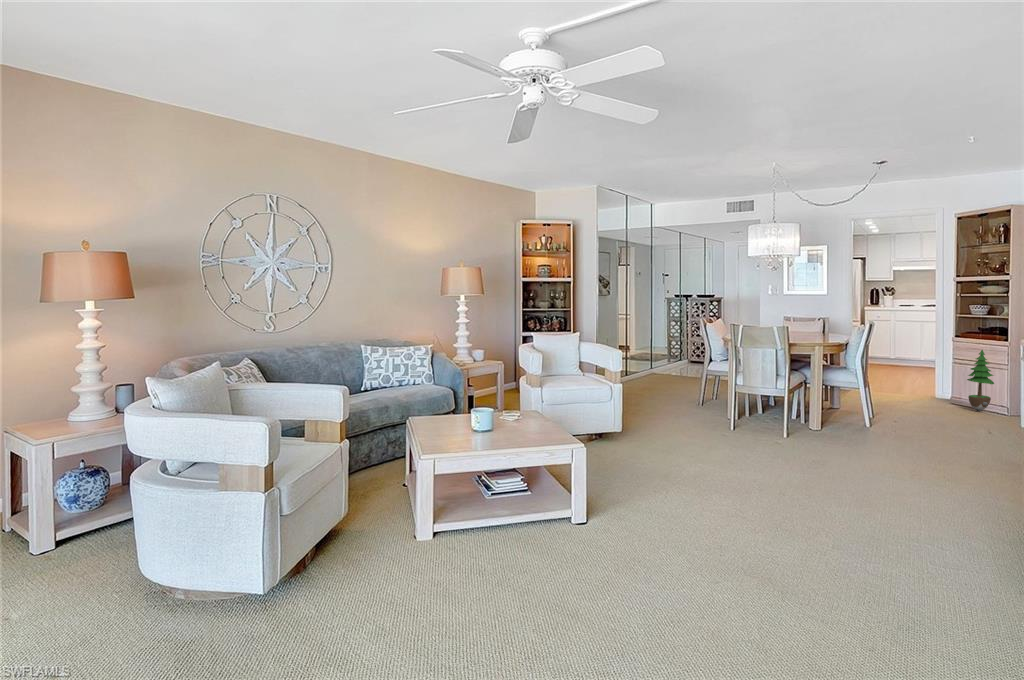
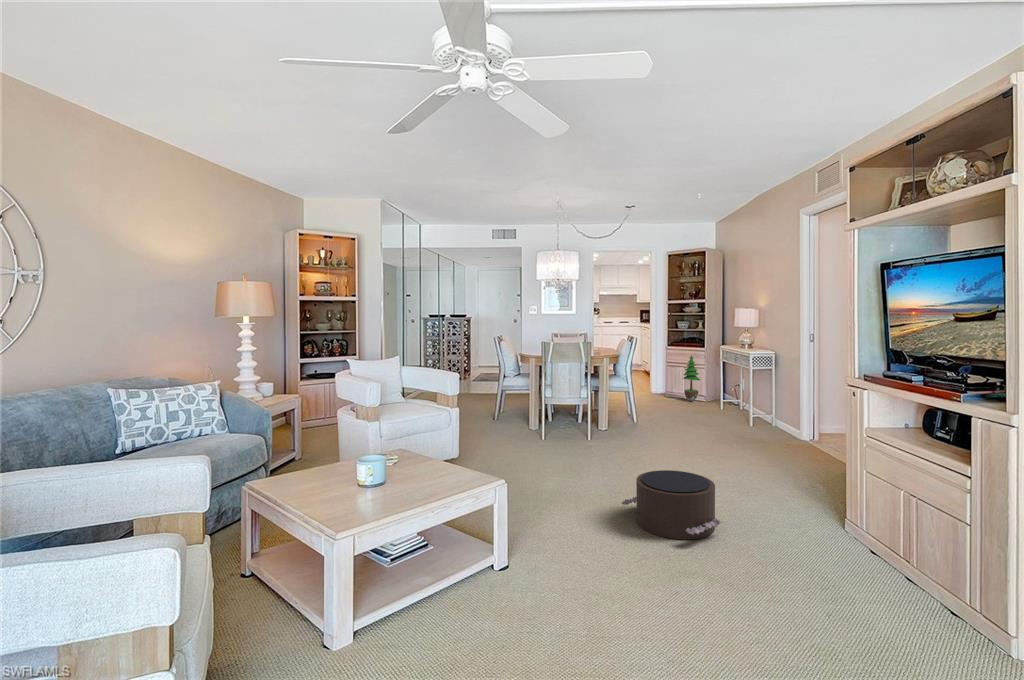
pouf: none [754,459,853,528] -> present [621,470,723,539]

